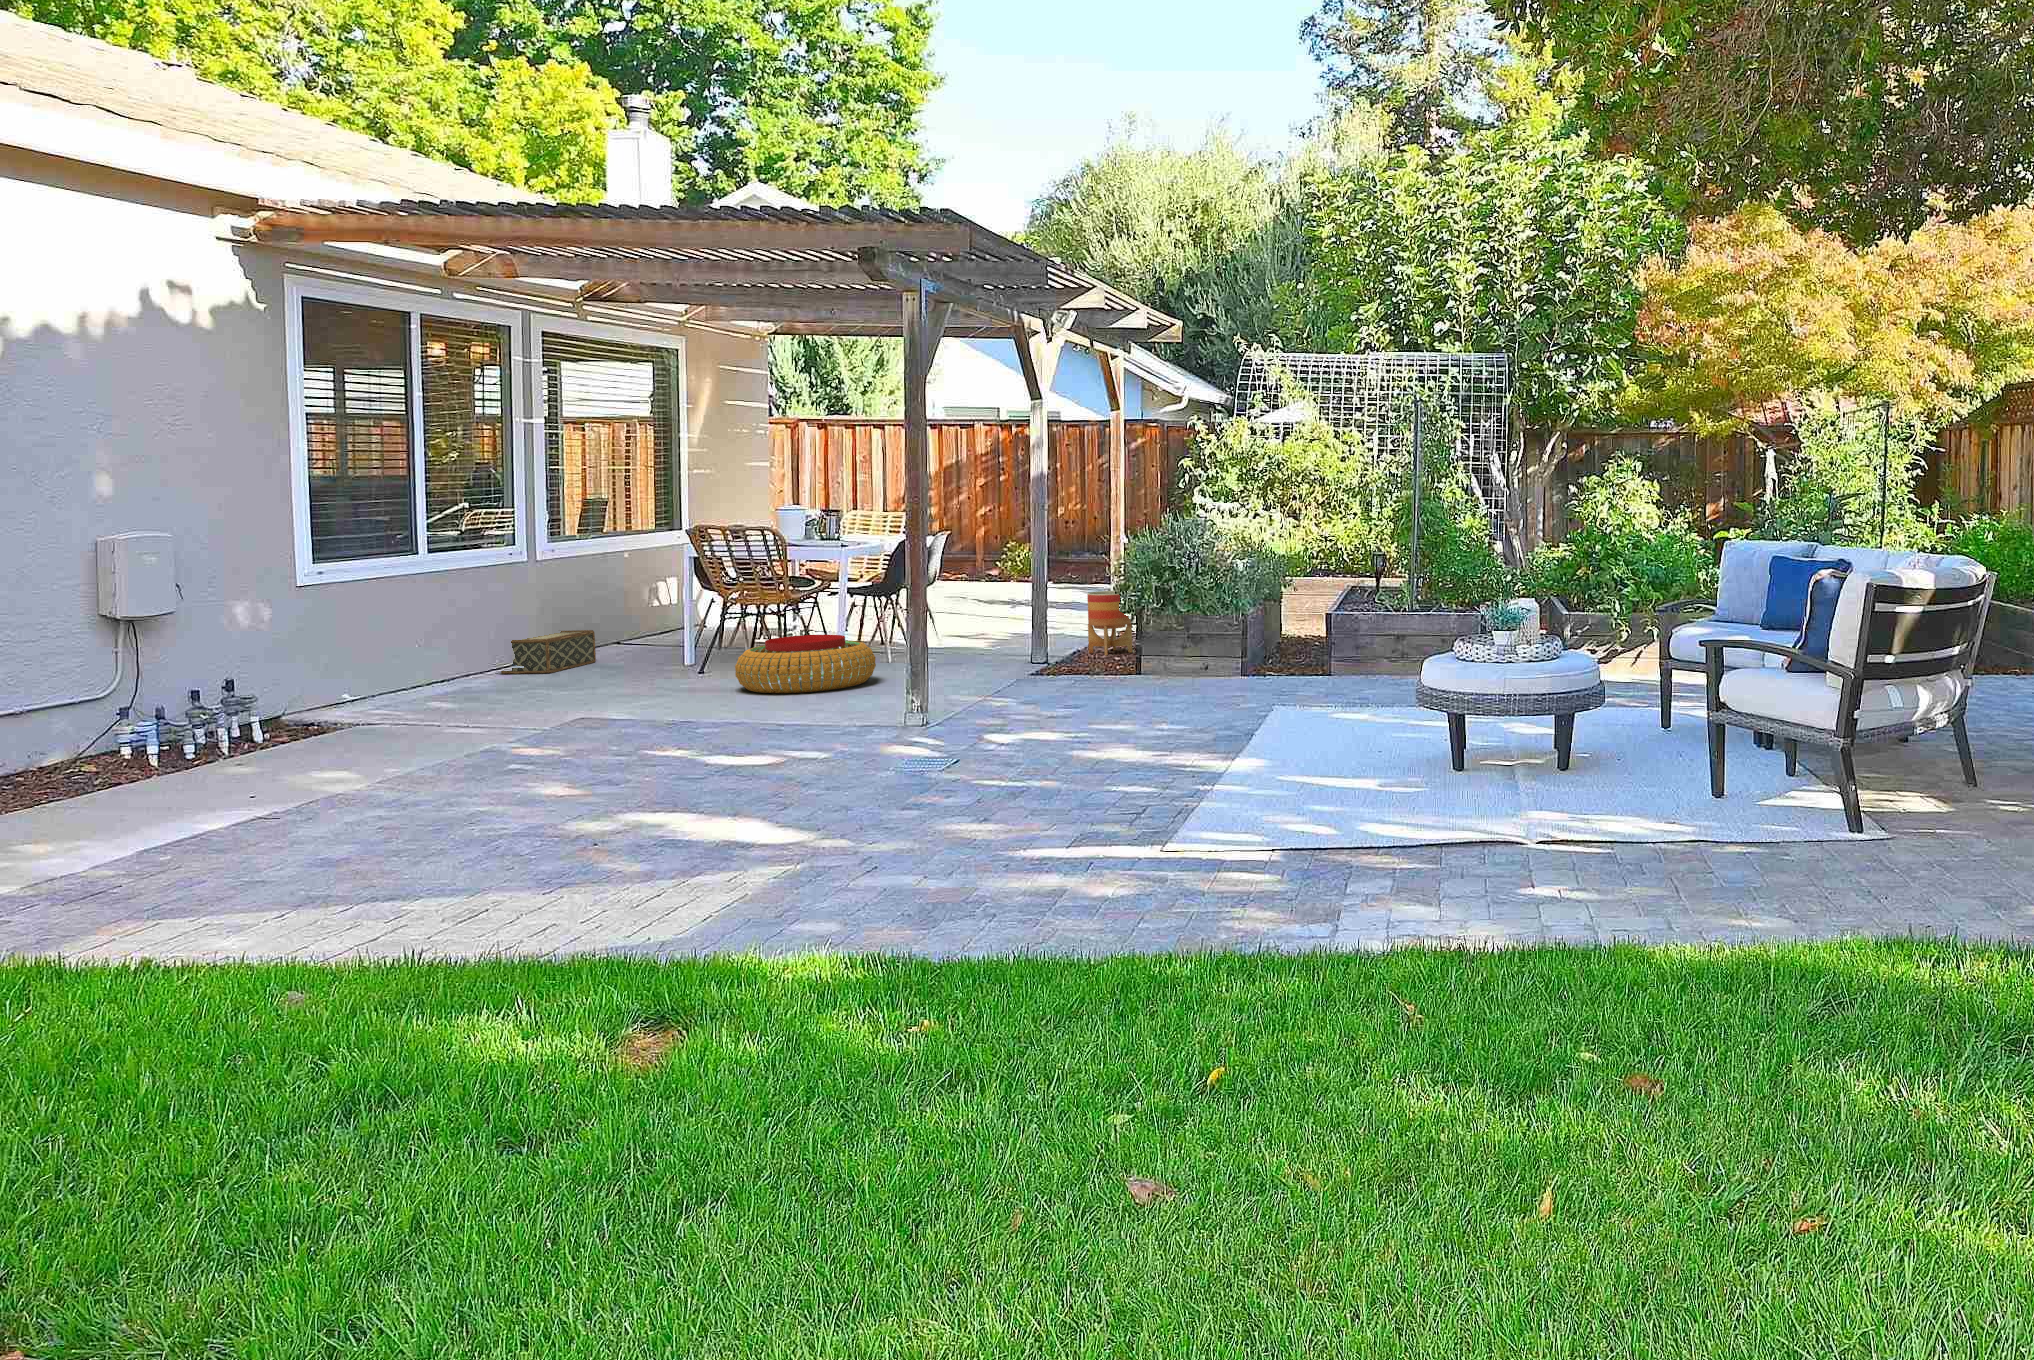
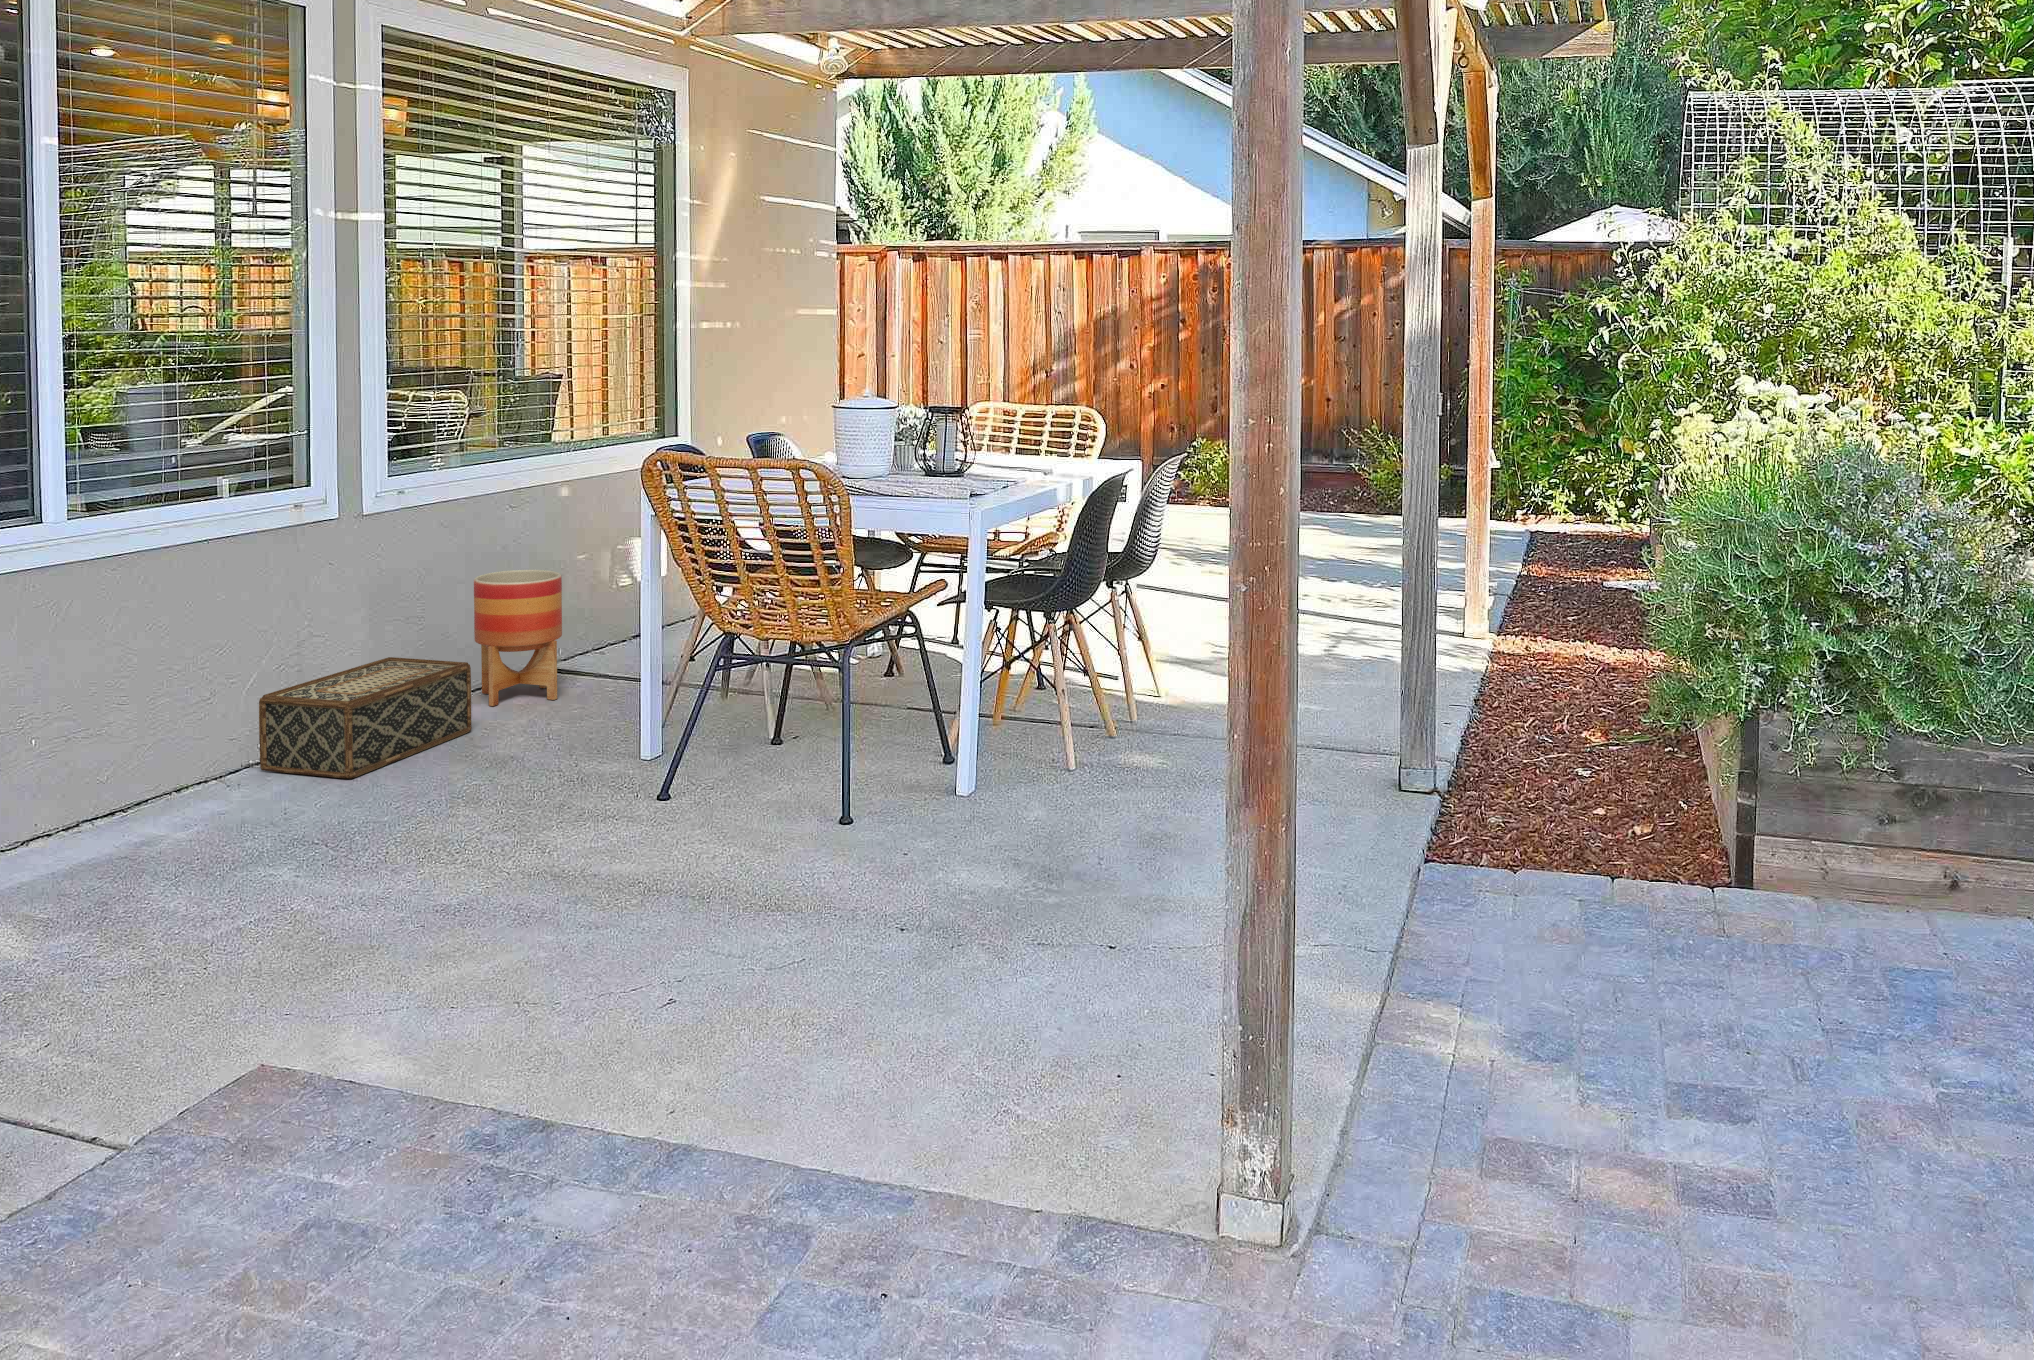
planter: present [1087,591,1132,656] -> present [474,570,562,706]
pouf: present [735,635,876,693] -> none [699,796,1079,1030]

